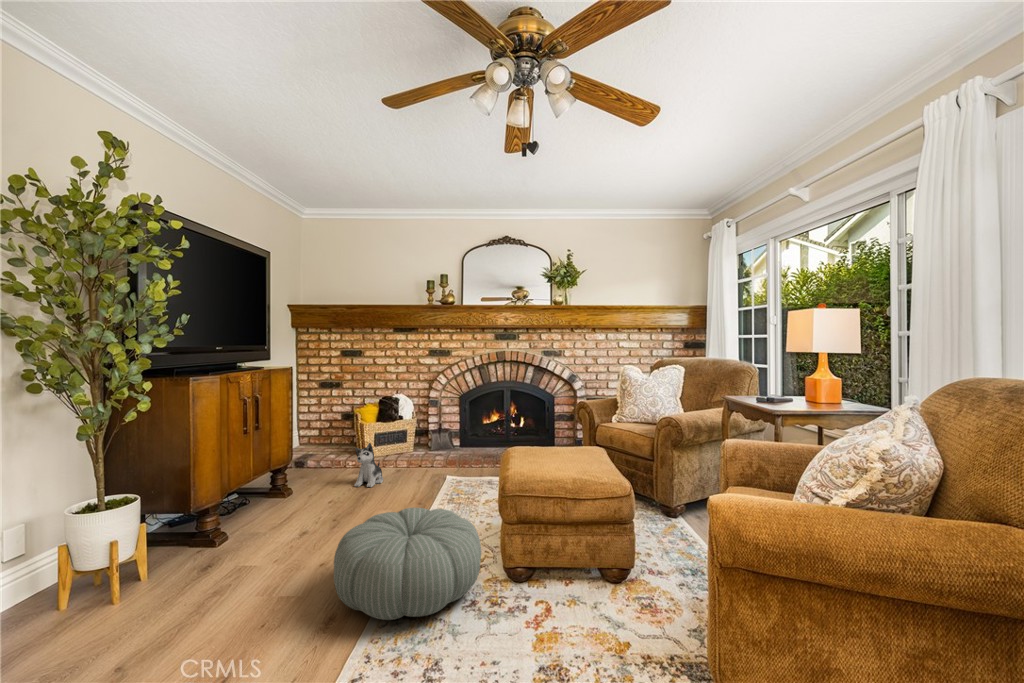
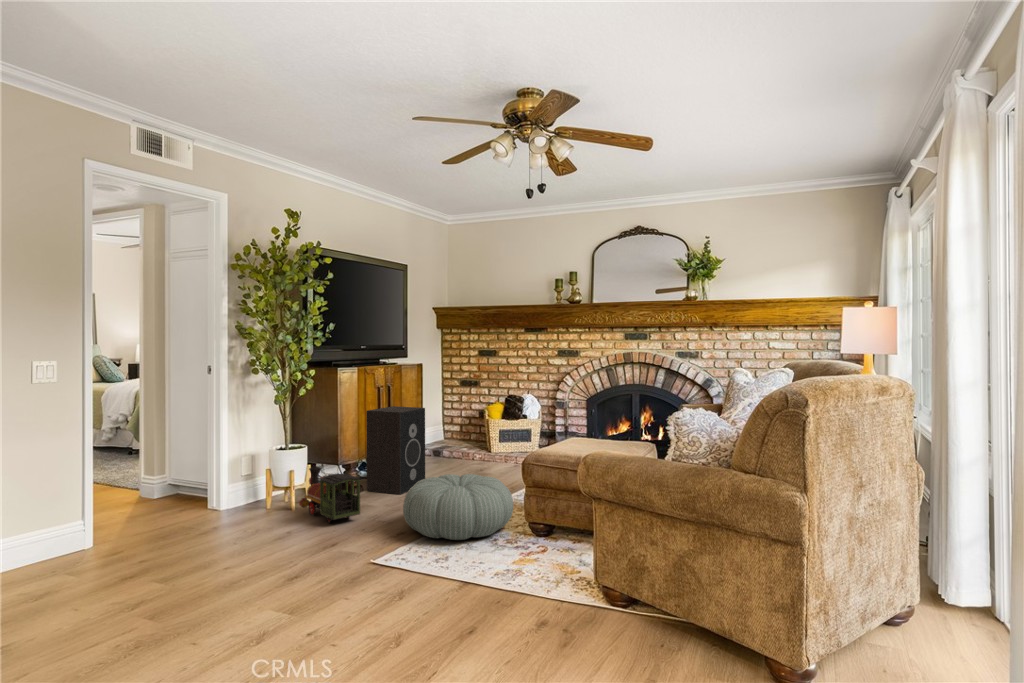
speaker: none [233,422,313,539] -> present [366,406,425,495]
plush toy: present [354,443,383,487] -> none [469,434,495,473]
toy train: none [131,529,255,623] -> present [299,466,362,523]

